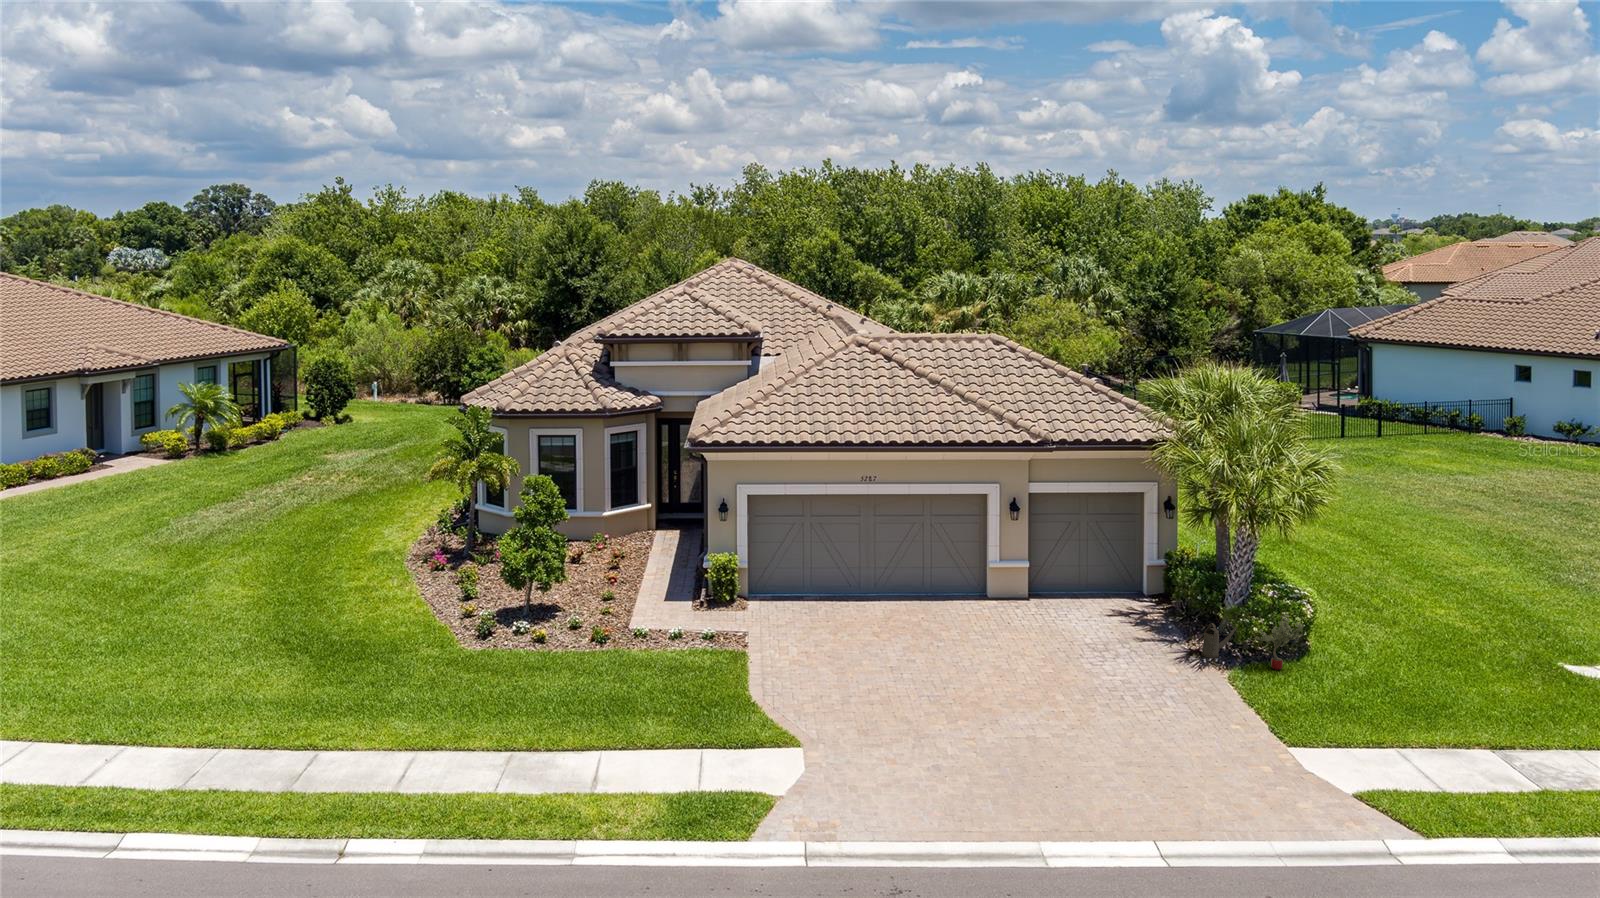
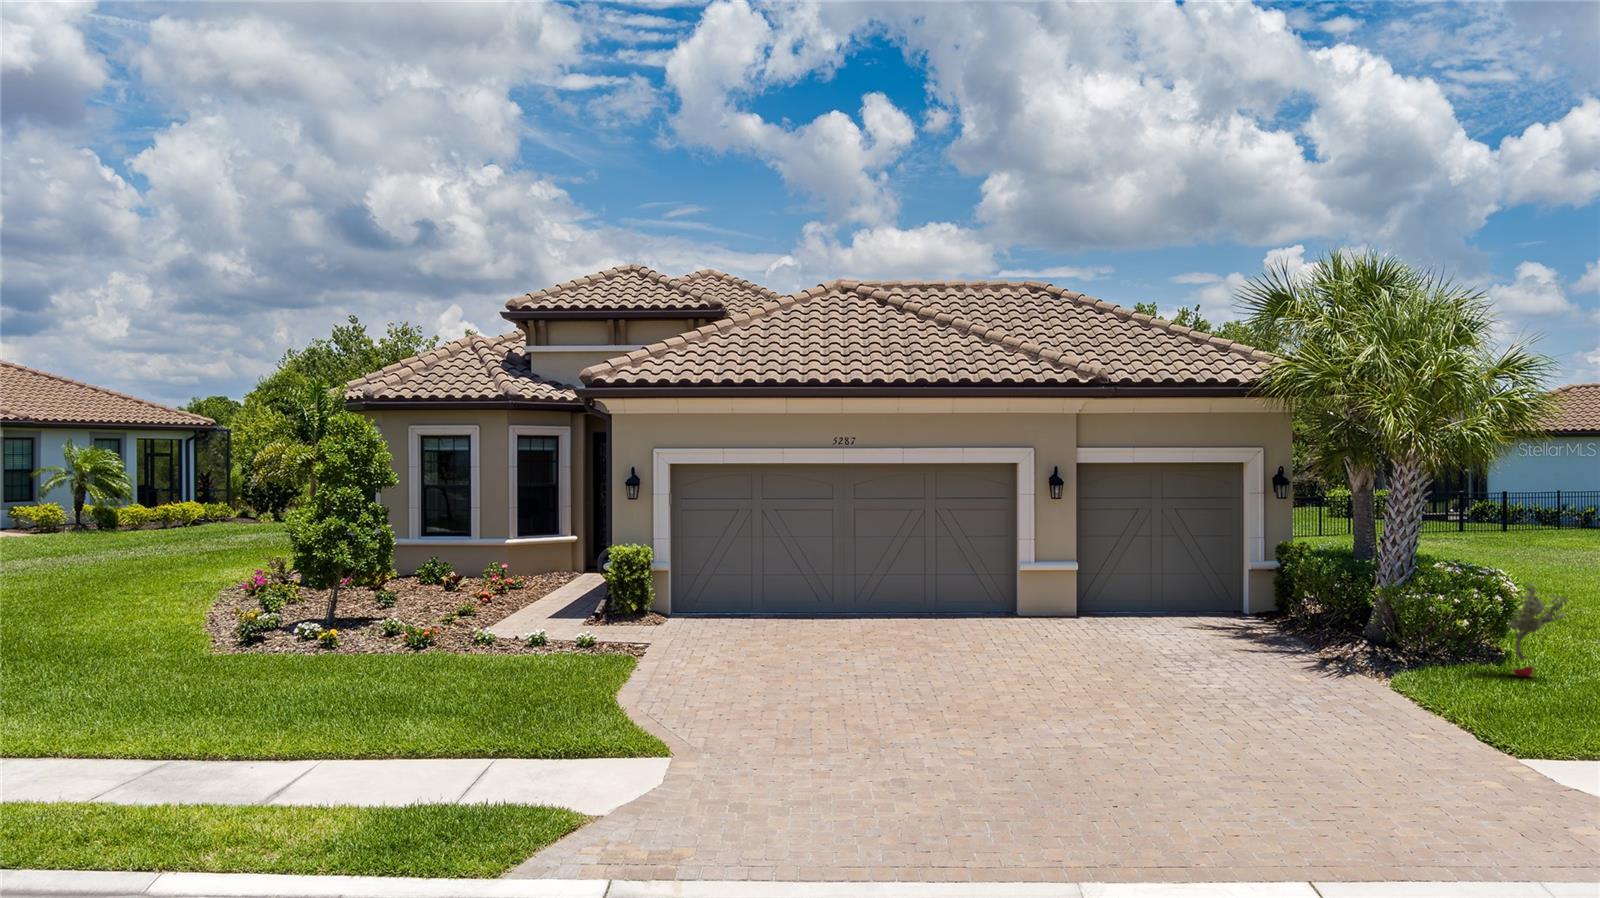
watering can: present [1198,623,1237,658] -> none [1377,608,1438,665]

